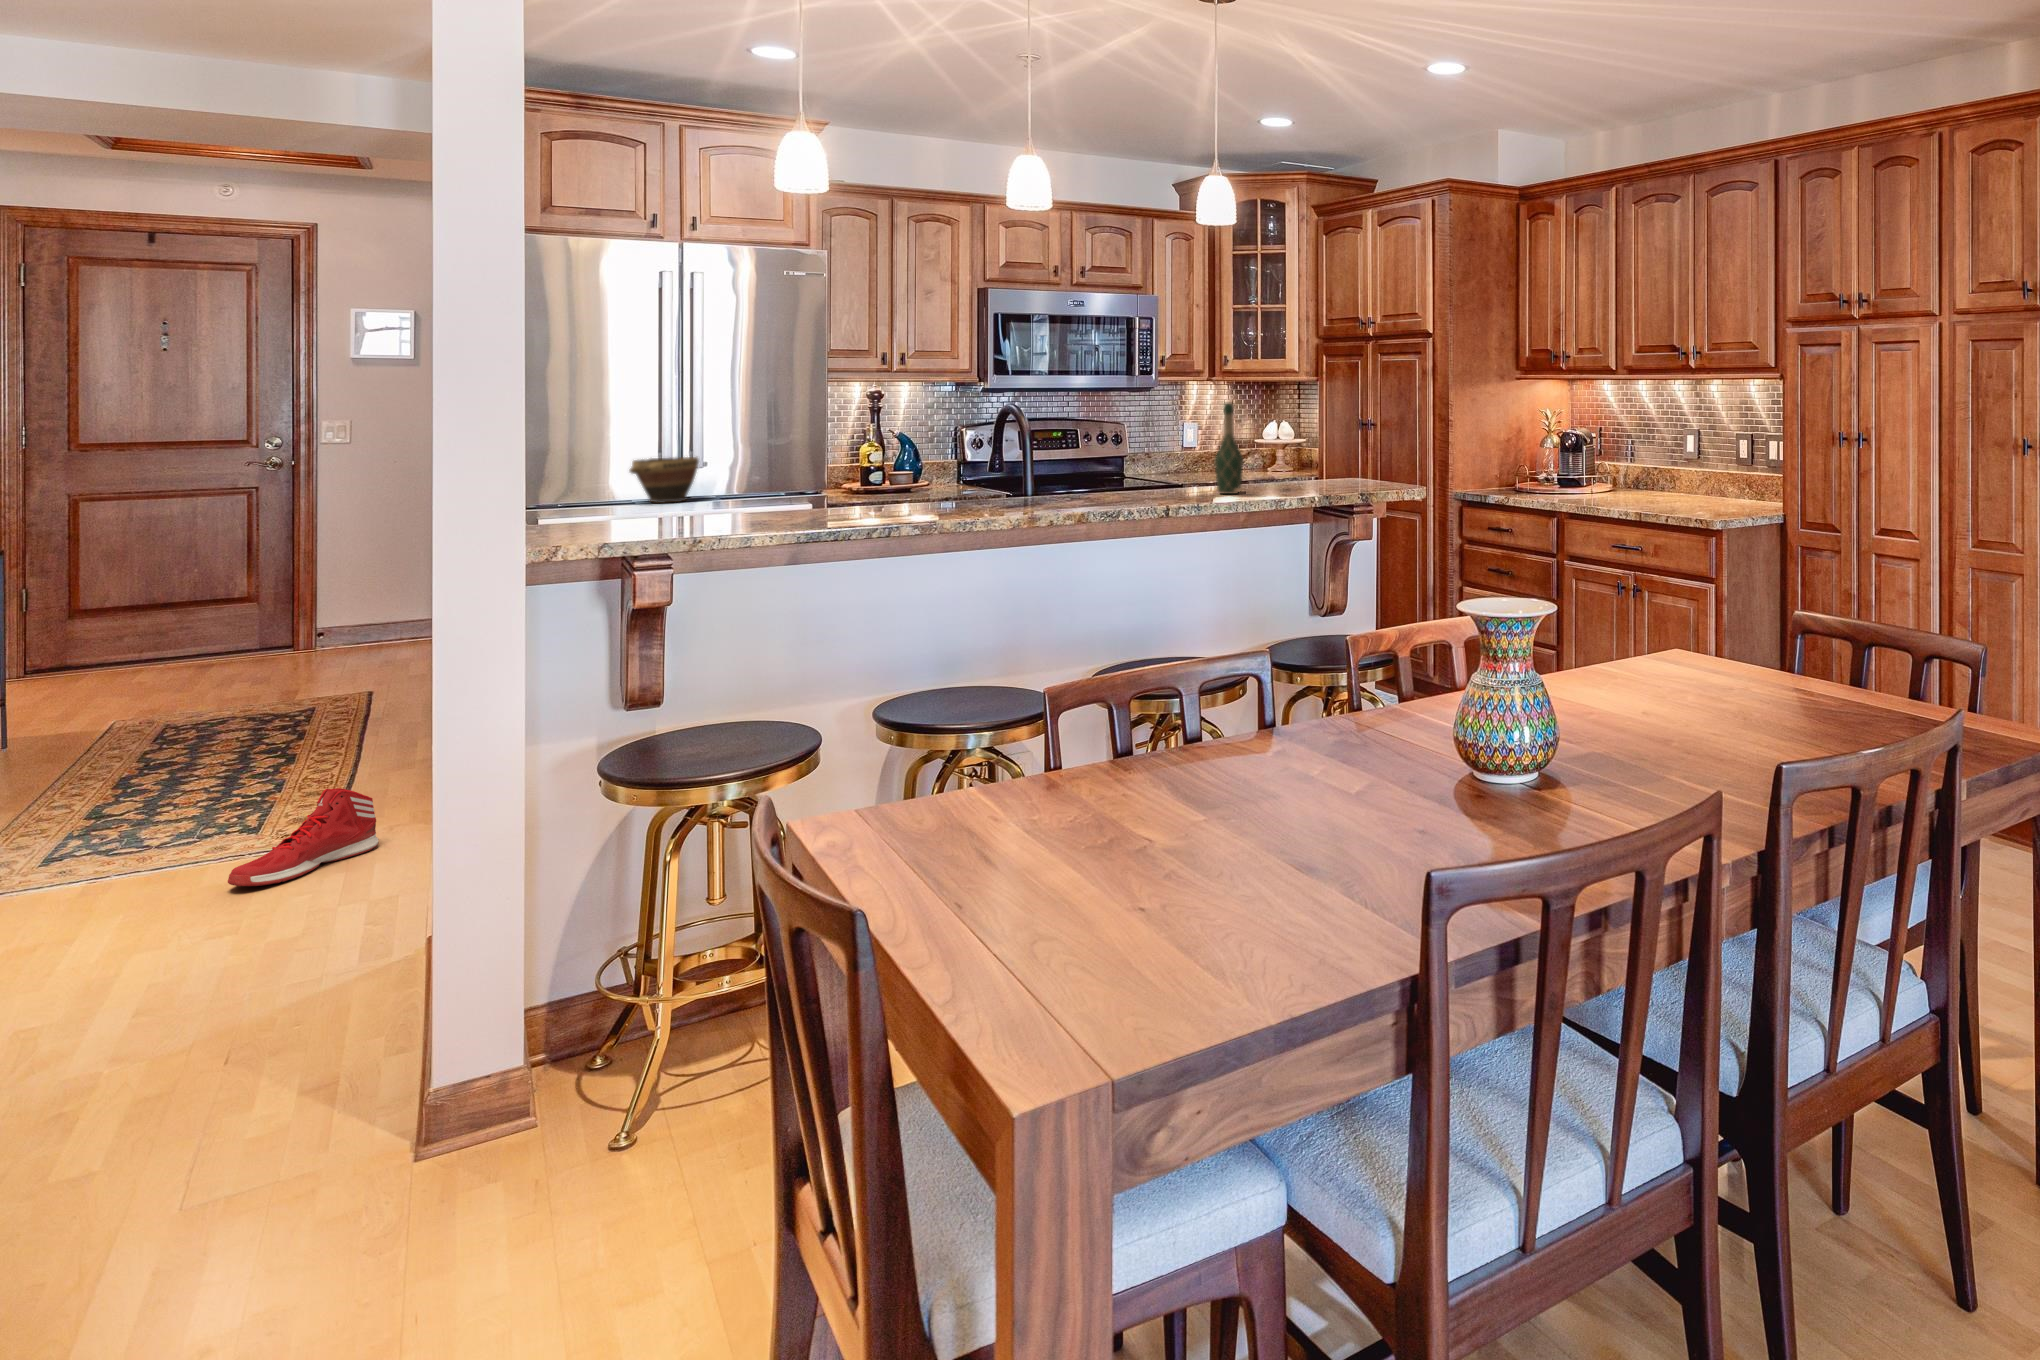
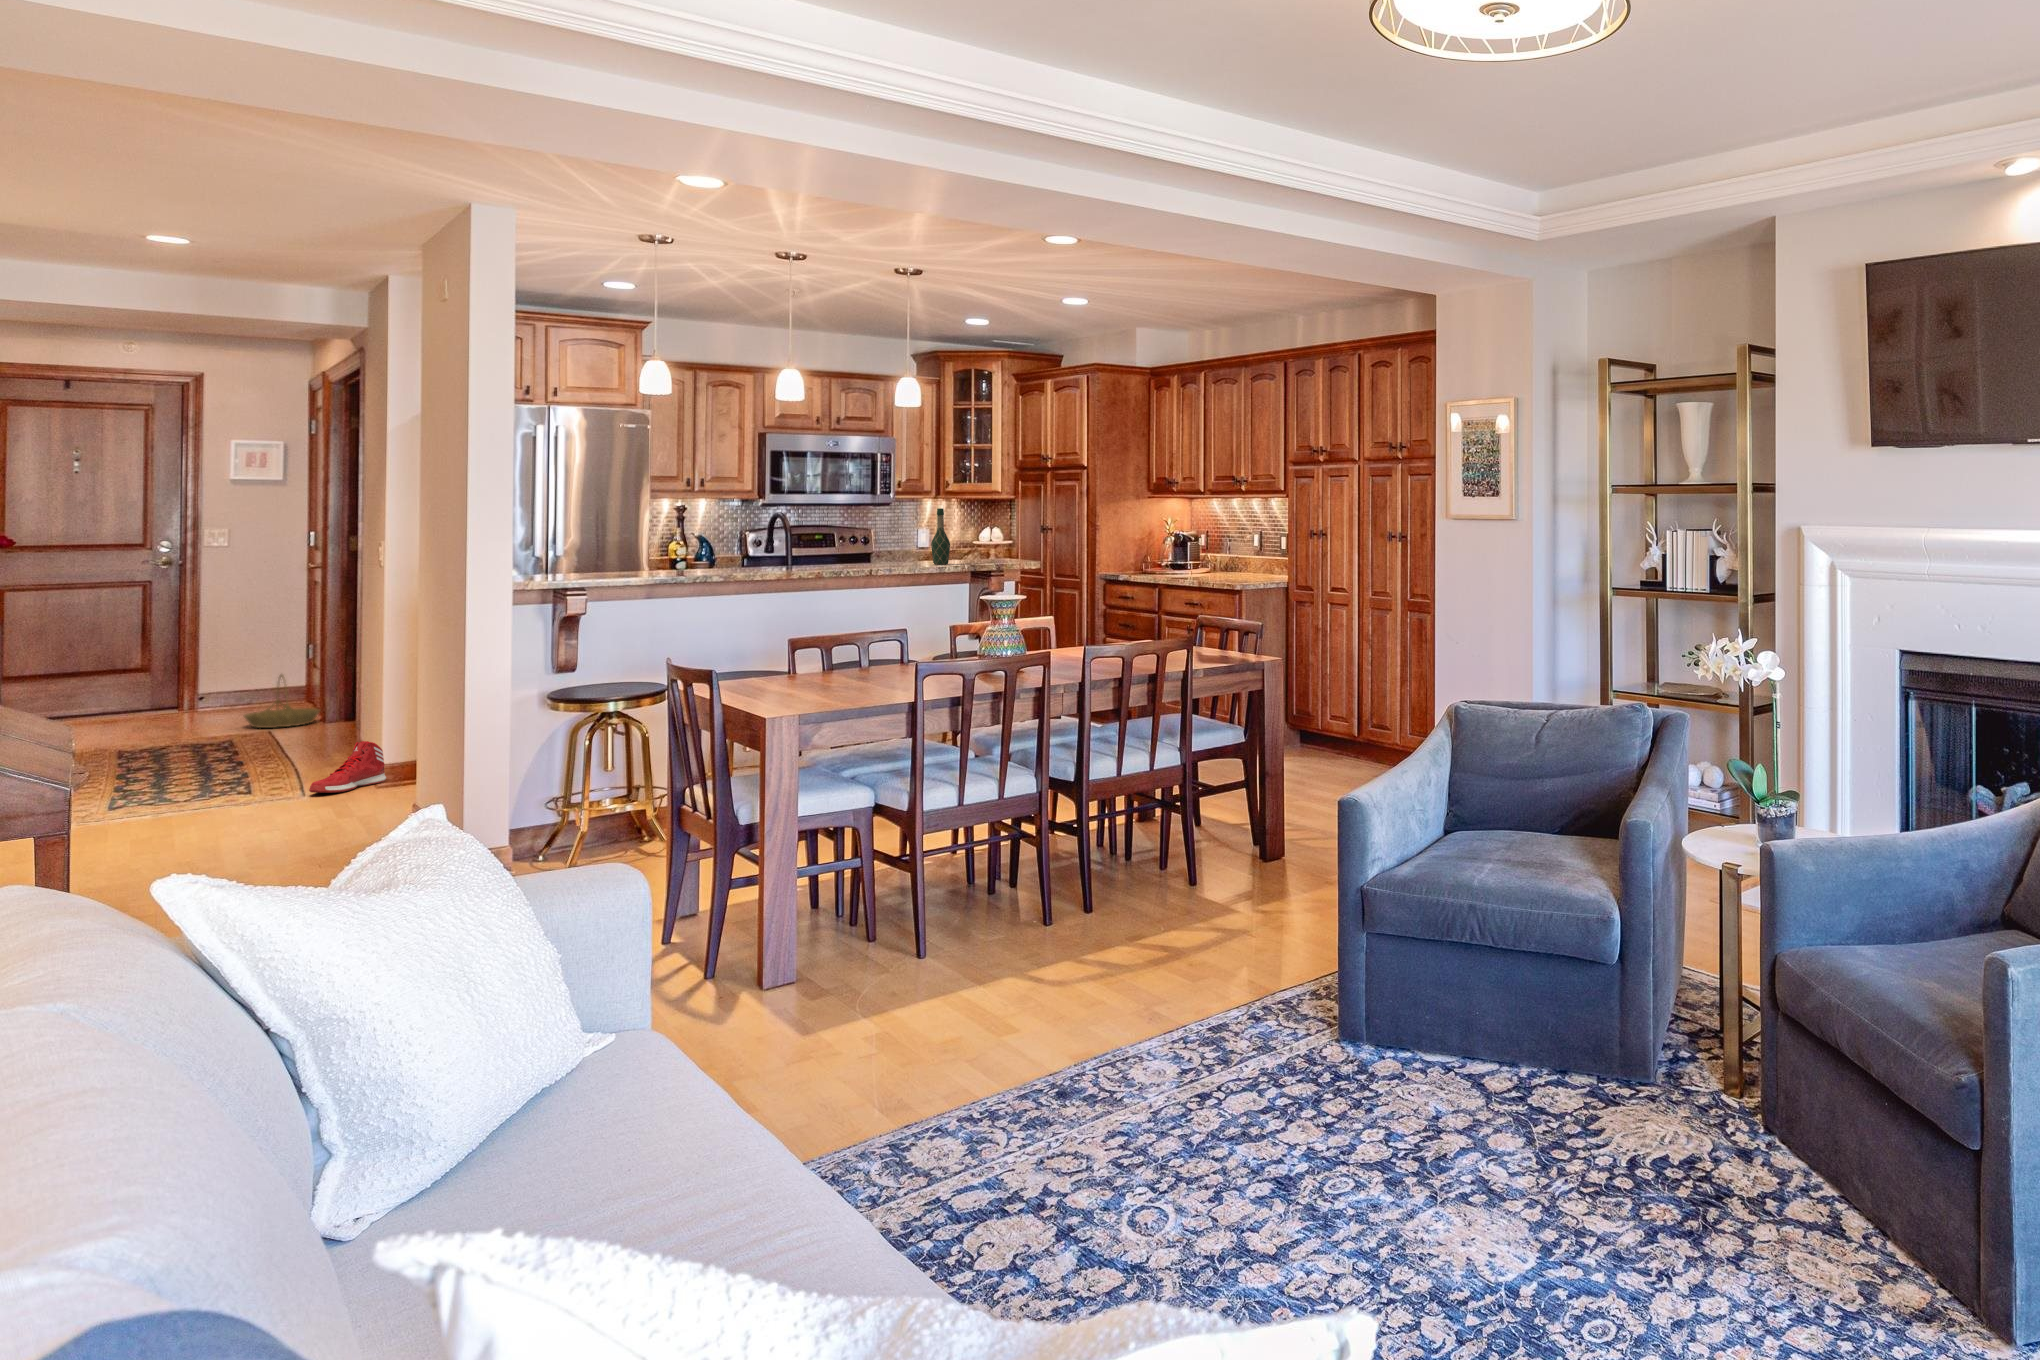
bowl: present [630,457,699,503] -> none [551,541,593,569]
basket: none [327,618,431,694] -> present [244,675,320,728]

